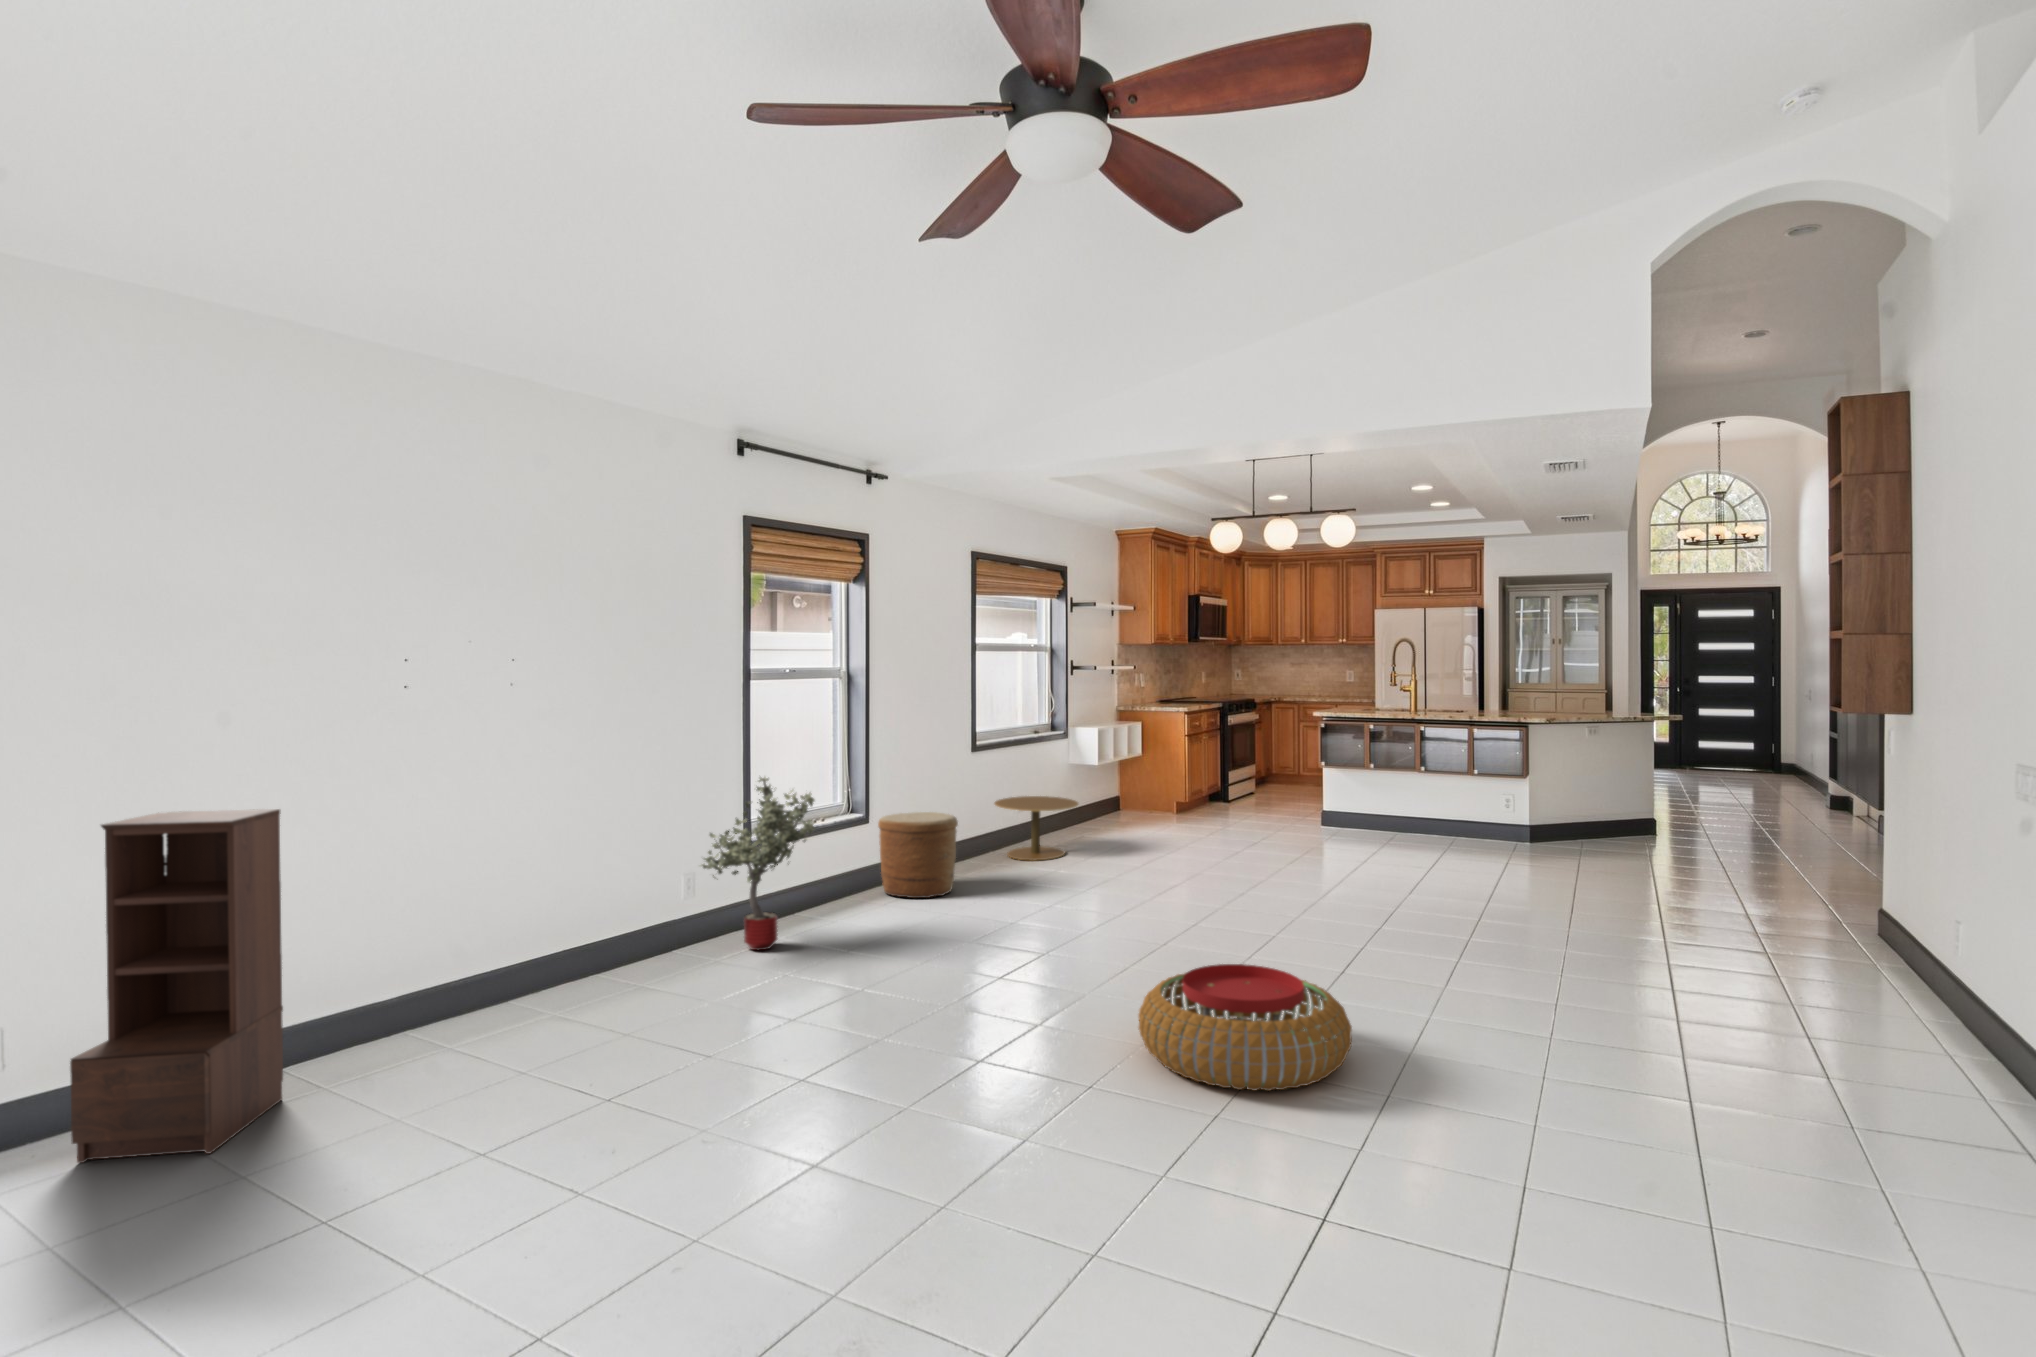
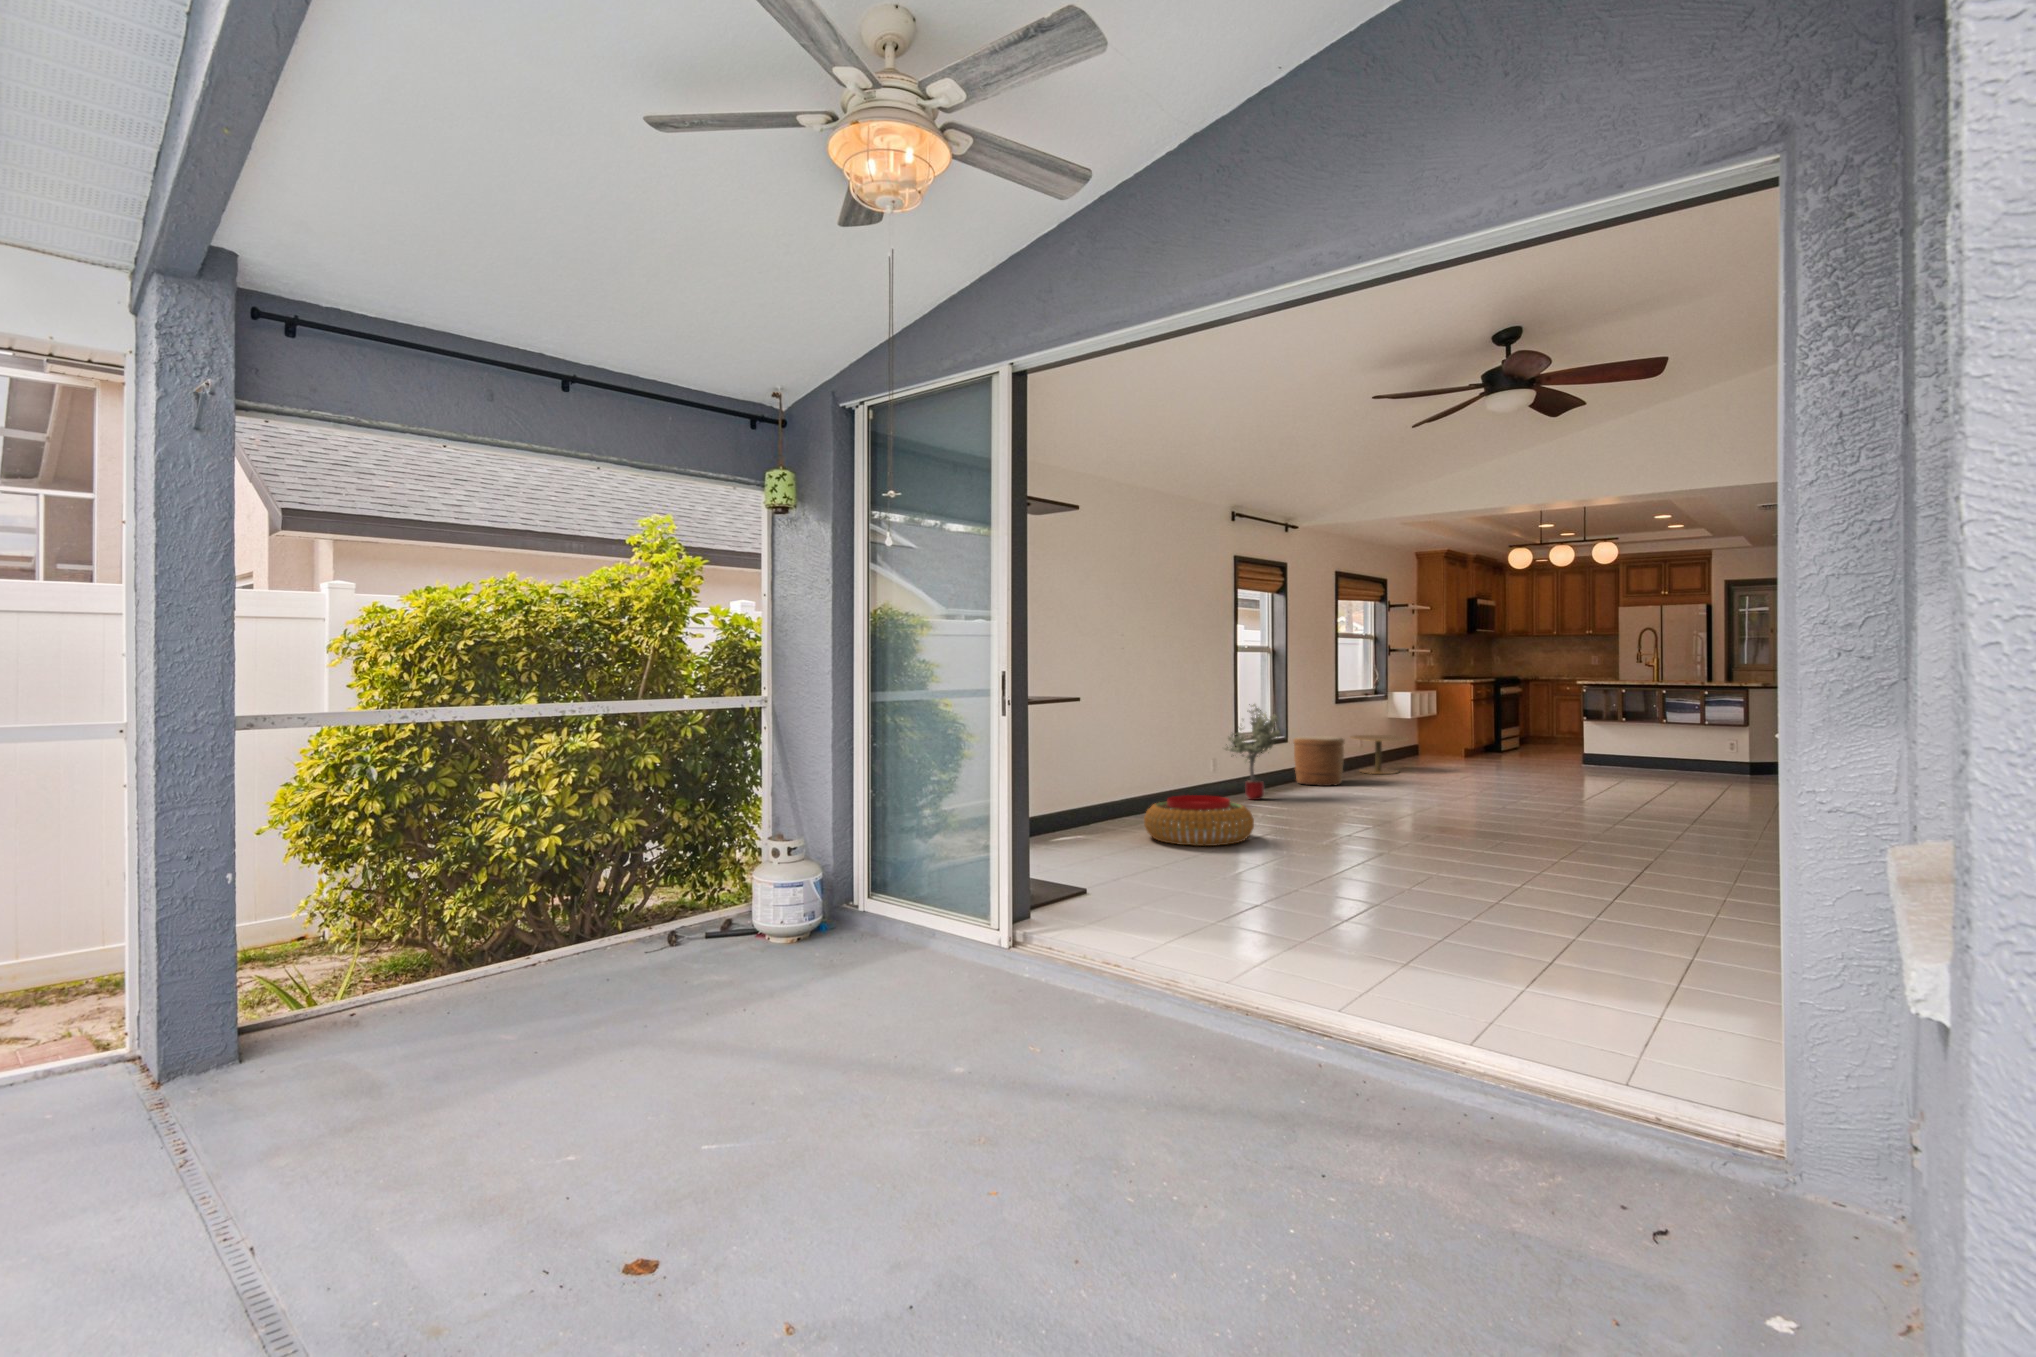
bookshelf: present [70,809,283,1163] -> none [1055,698,1107,838]
pouf: present [1138,964,1352,1091] -> present [1144,795,1254,846]

